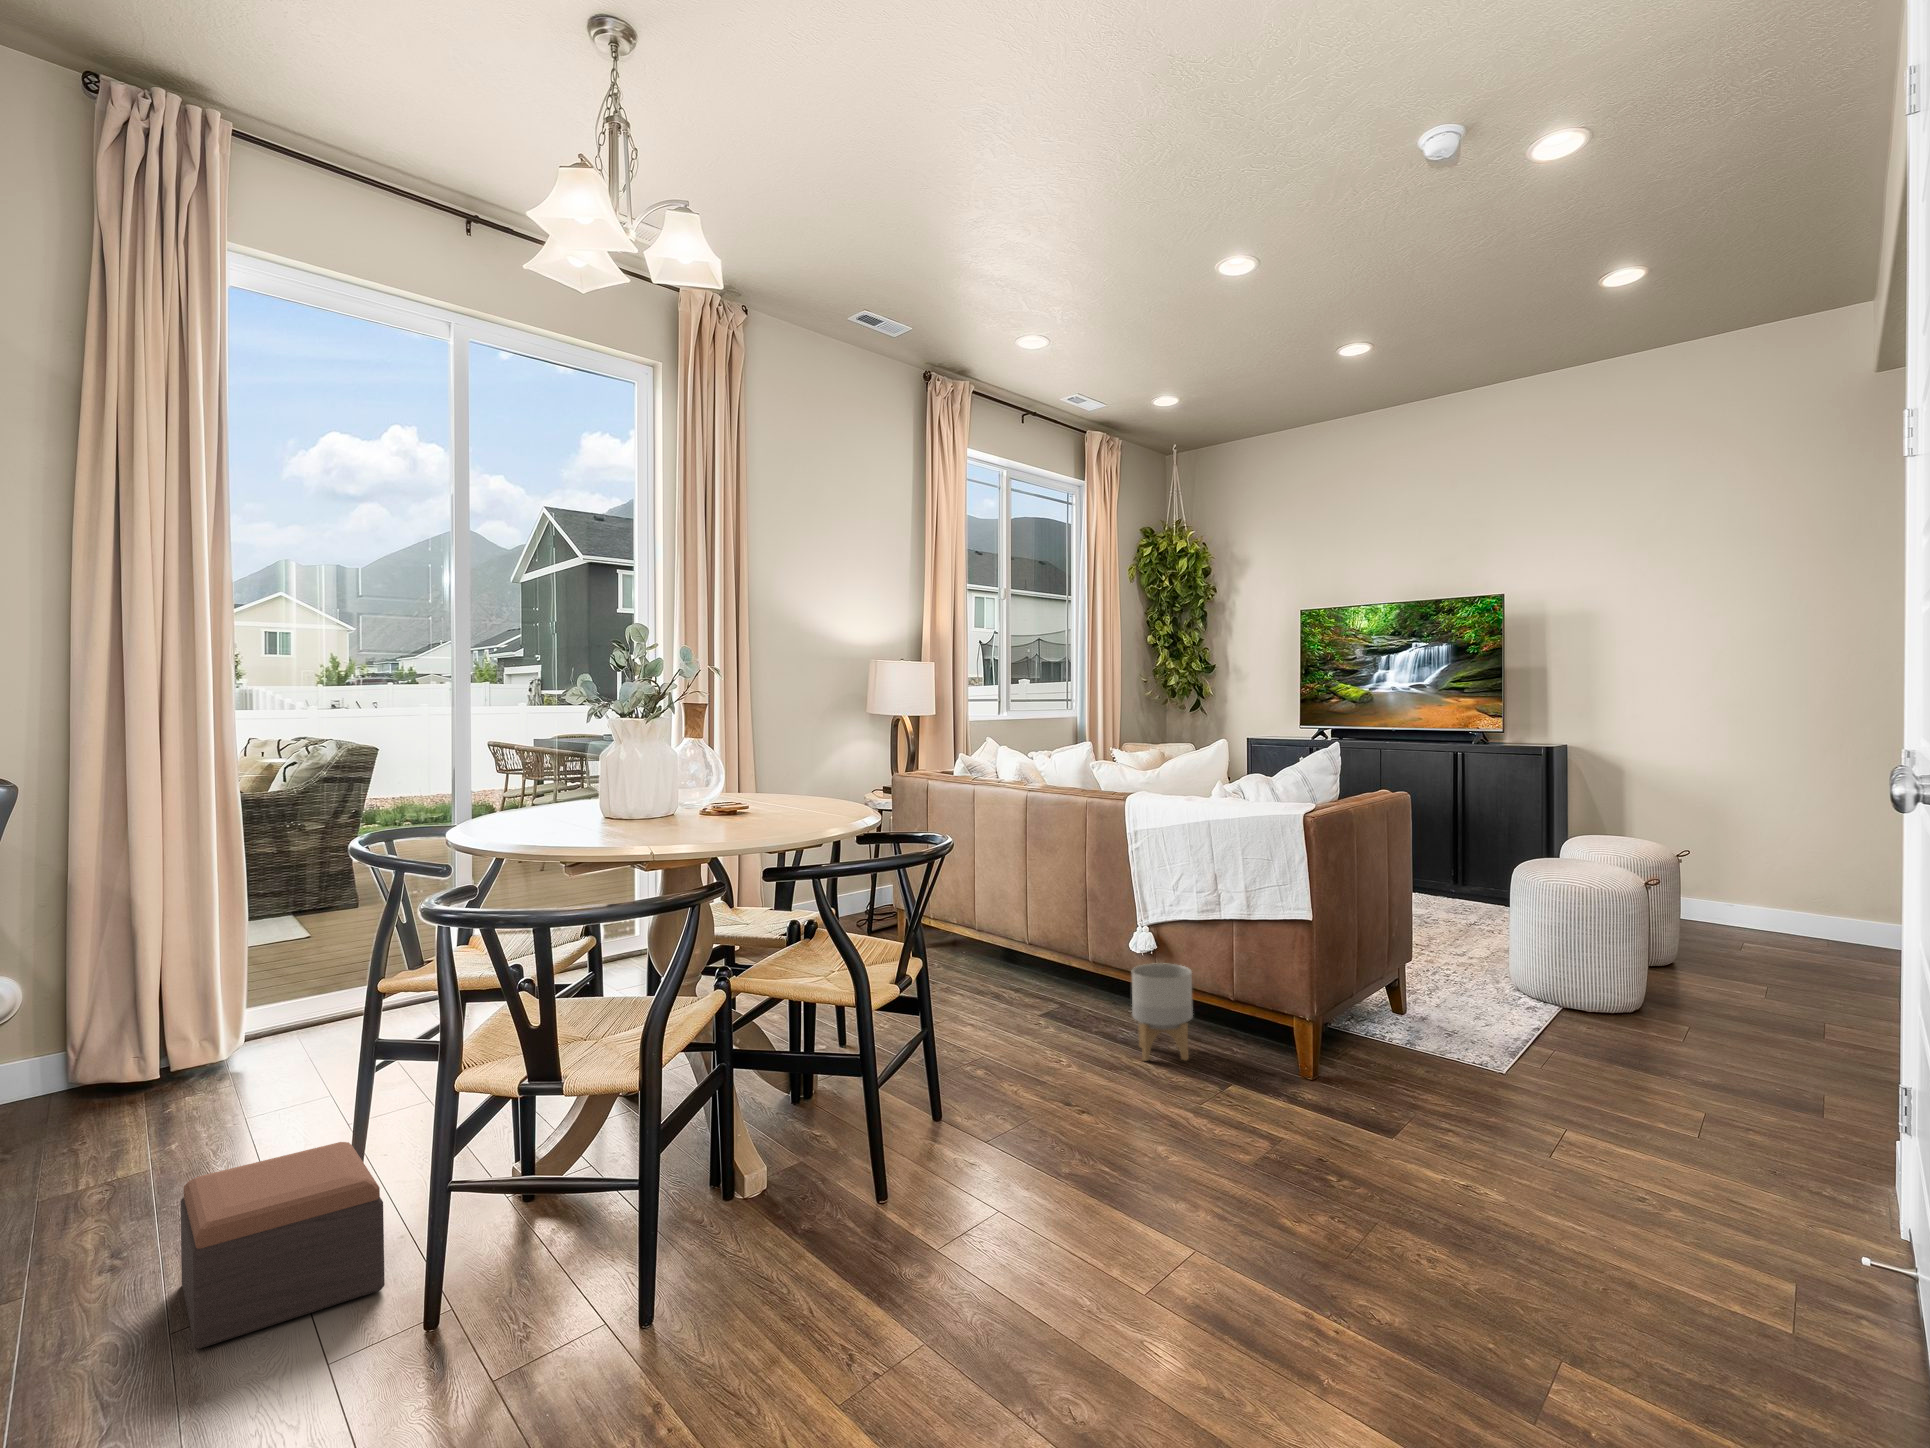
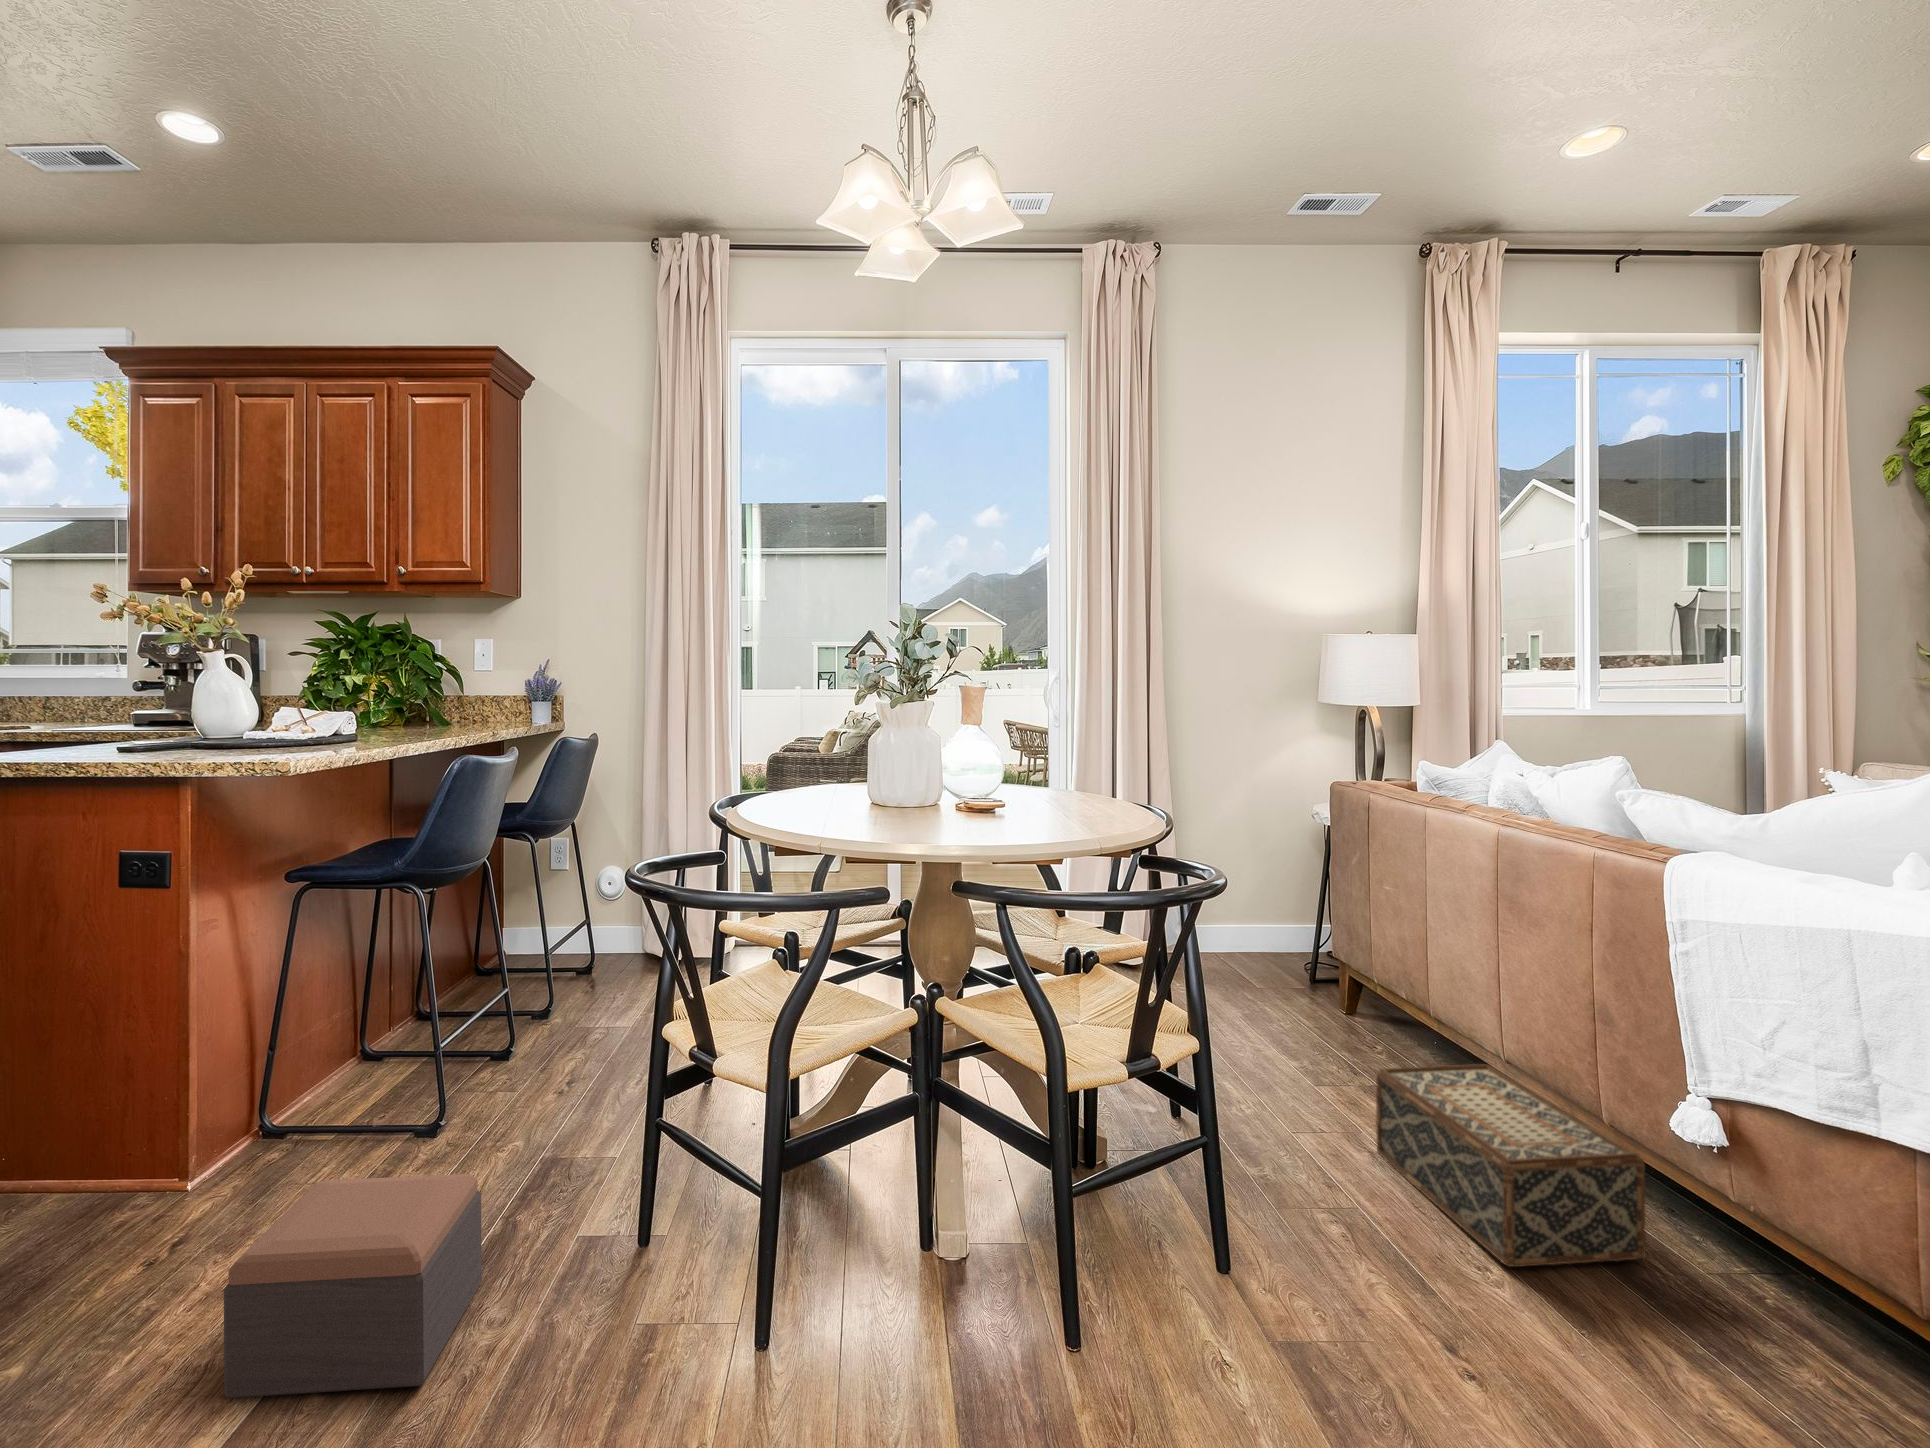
woven basket: none [963,946,1121,1048] -> present [1376,1064,1646,1267]
planter: present [1132,963,1193,1061] -> none [1654,1164,1791,1377]

